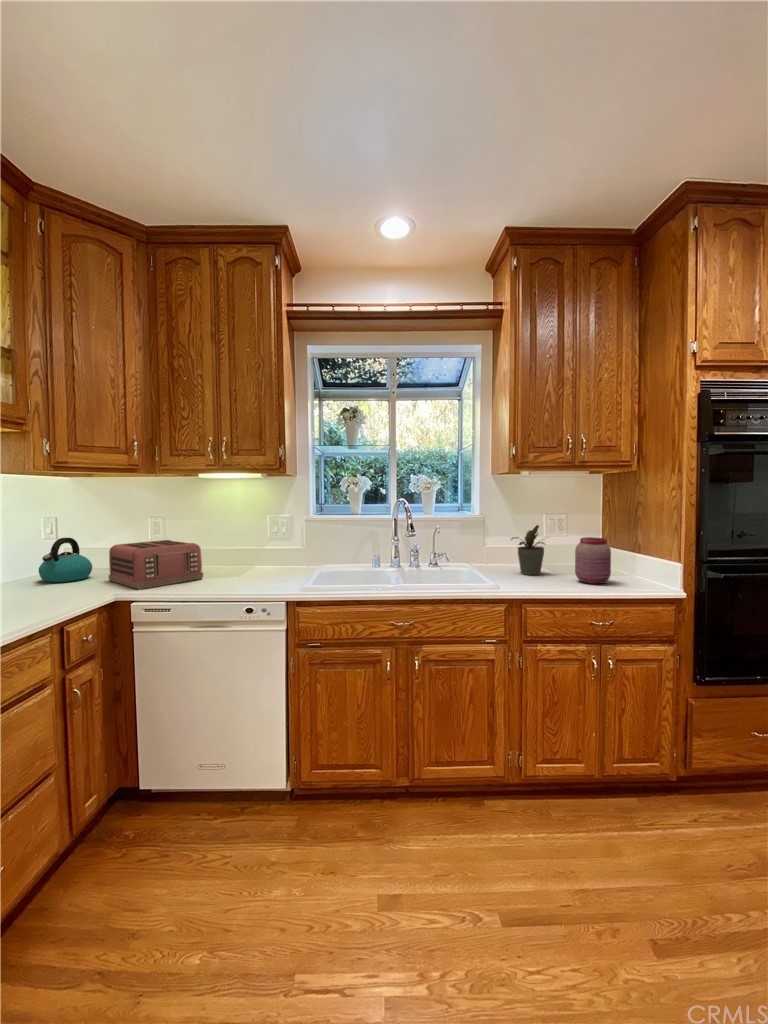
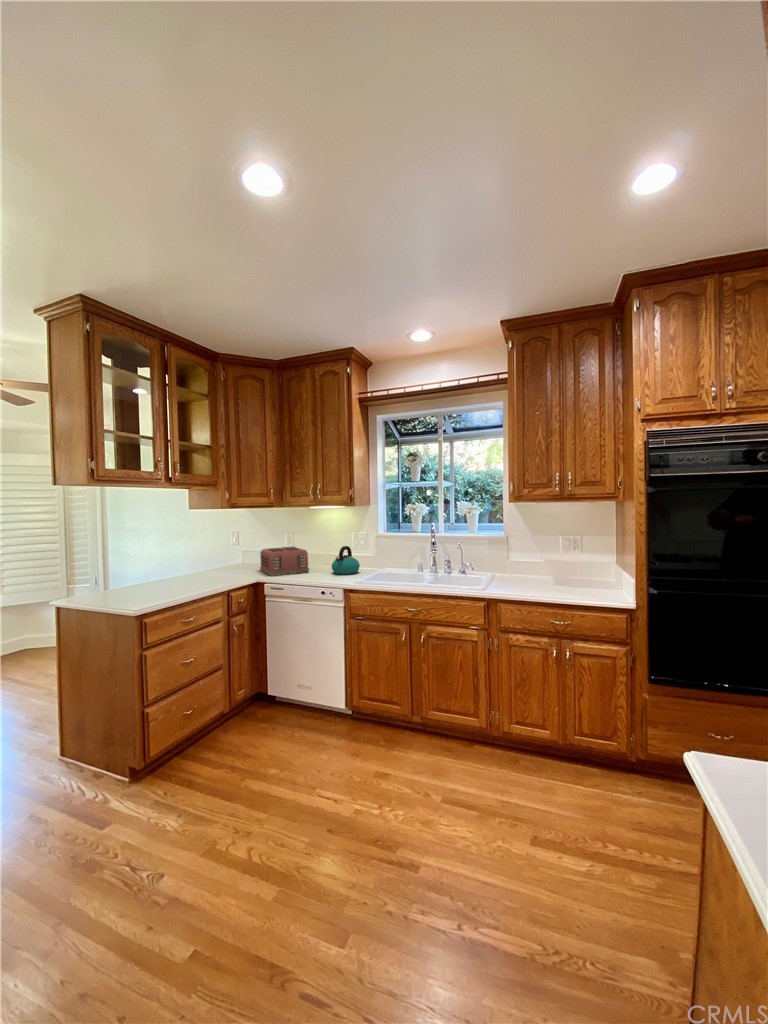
potted plant: present [511,525,545,575] -> none [518,544,547,584]
jar: present [575,537,611,584] -> none [557,556,585,593]
kettle: present [39,538,92,583] -> present [332,546,360,575]

